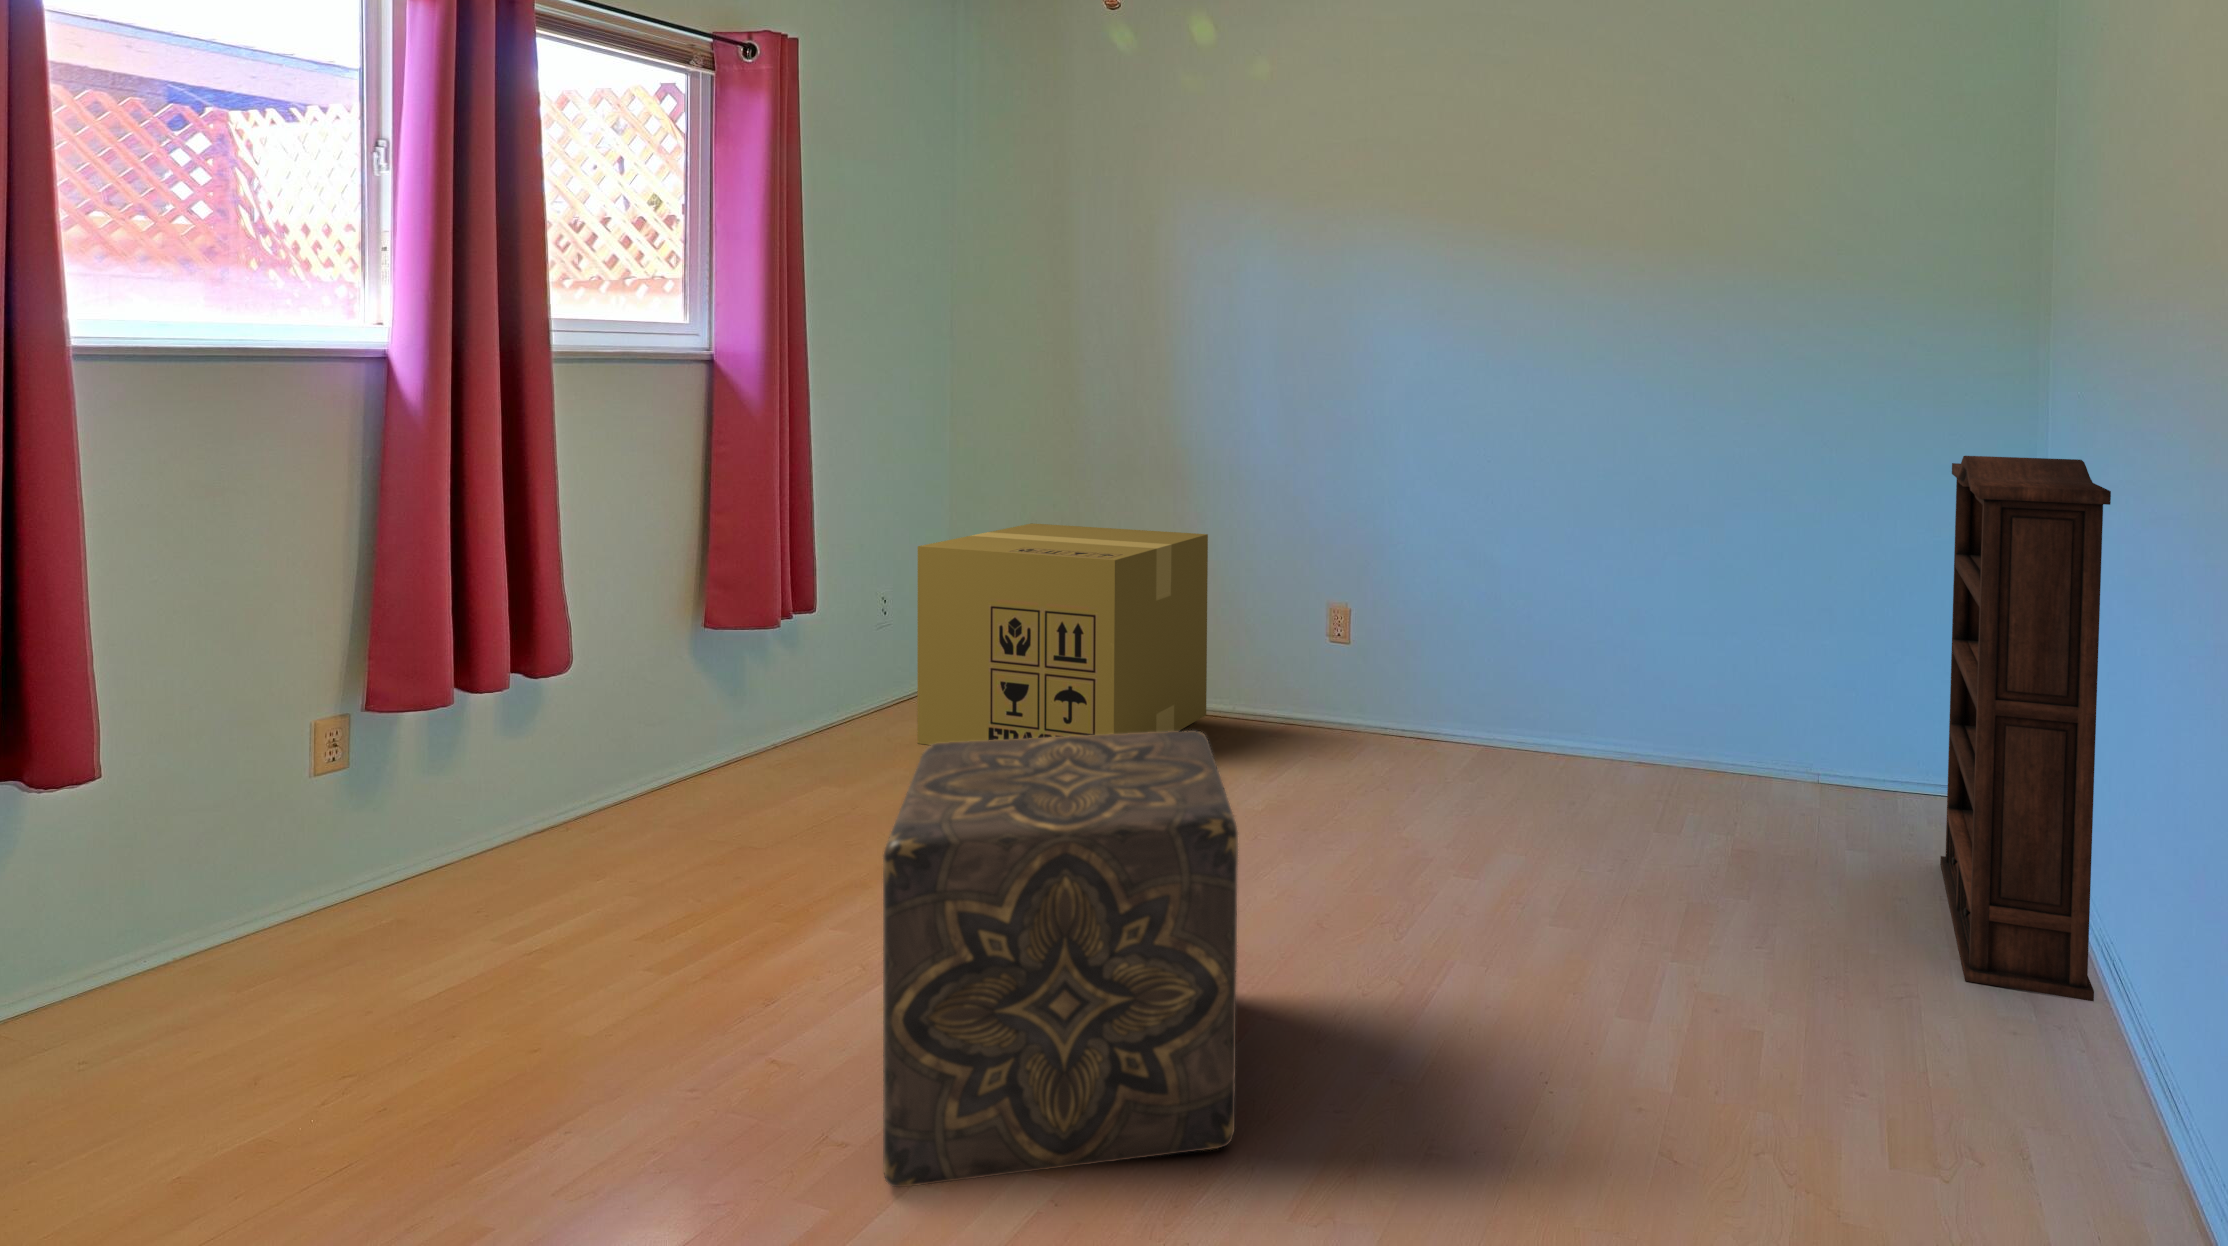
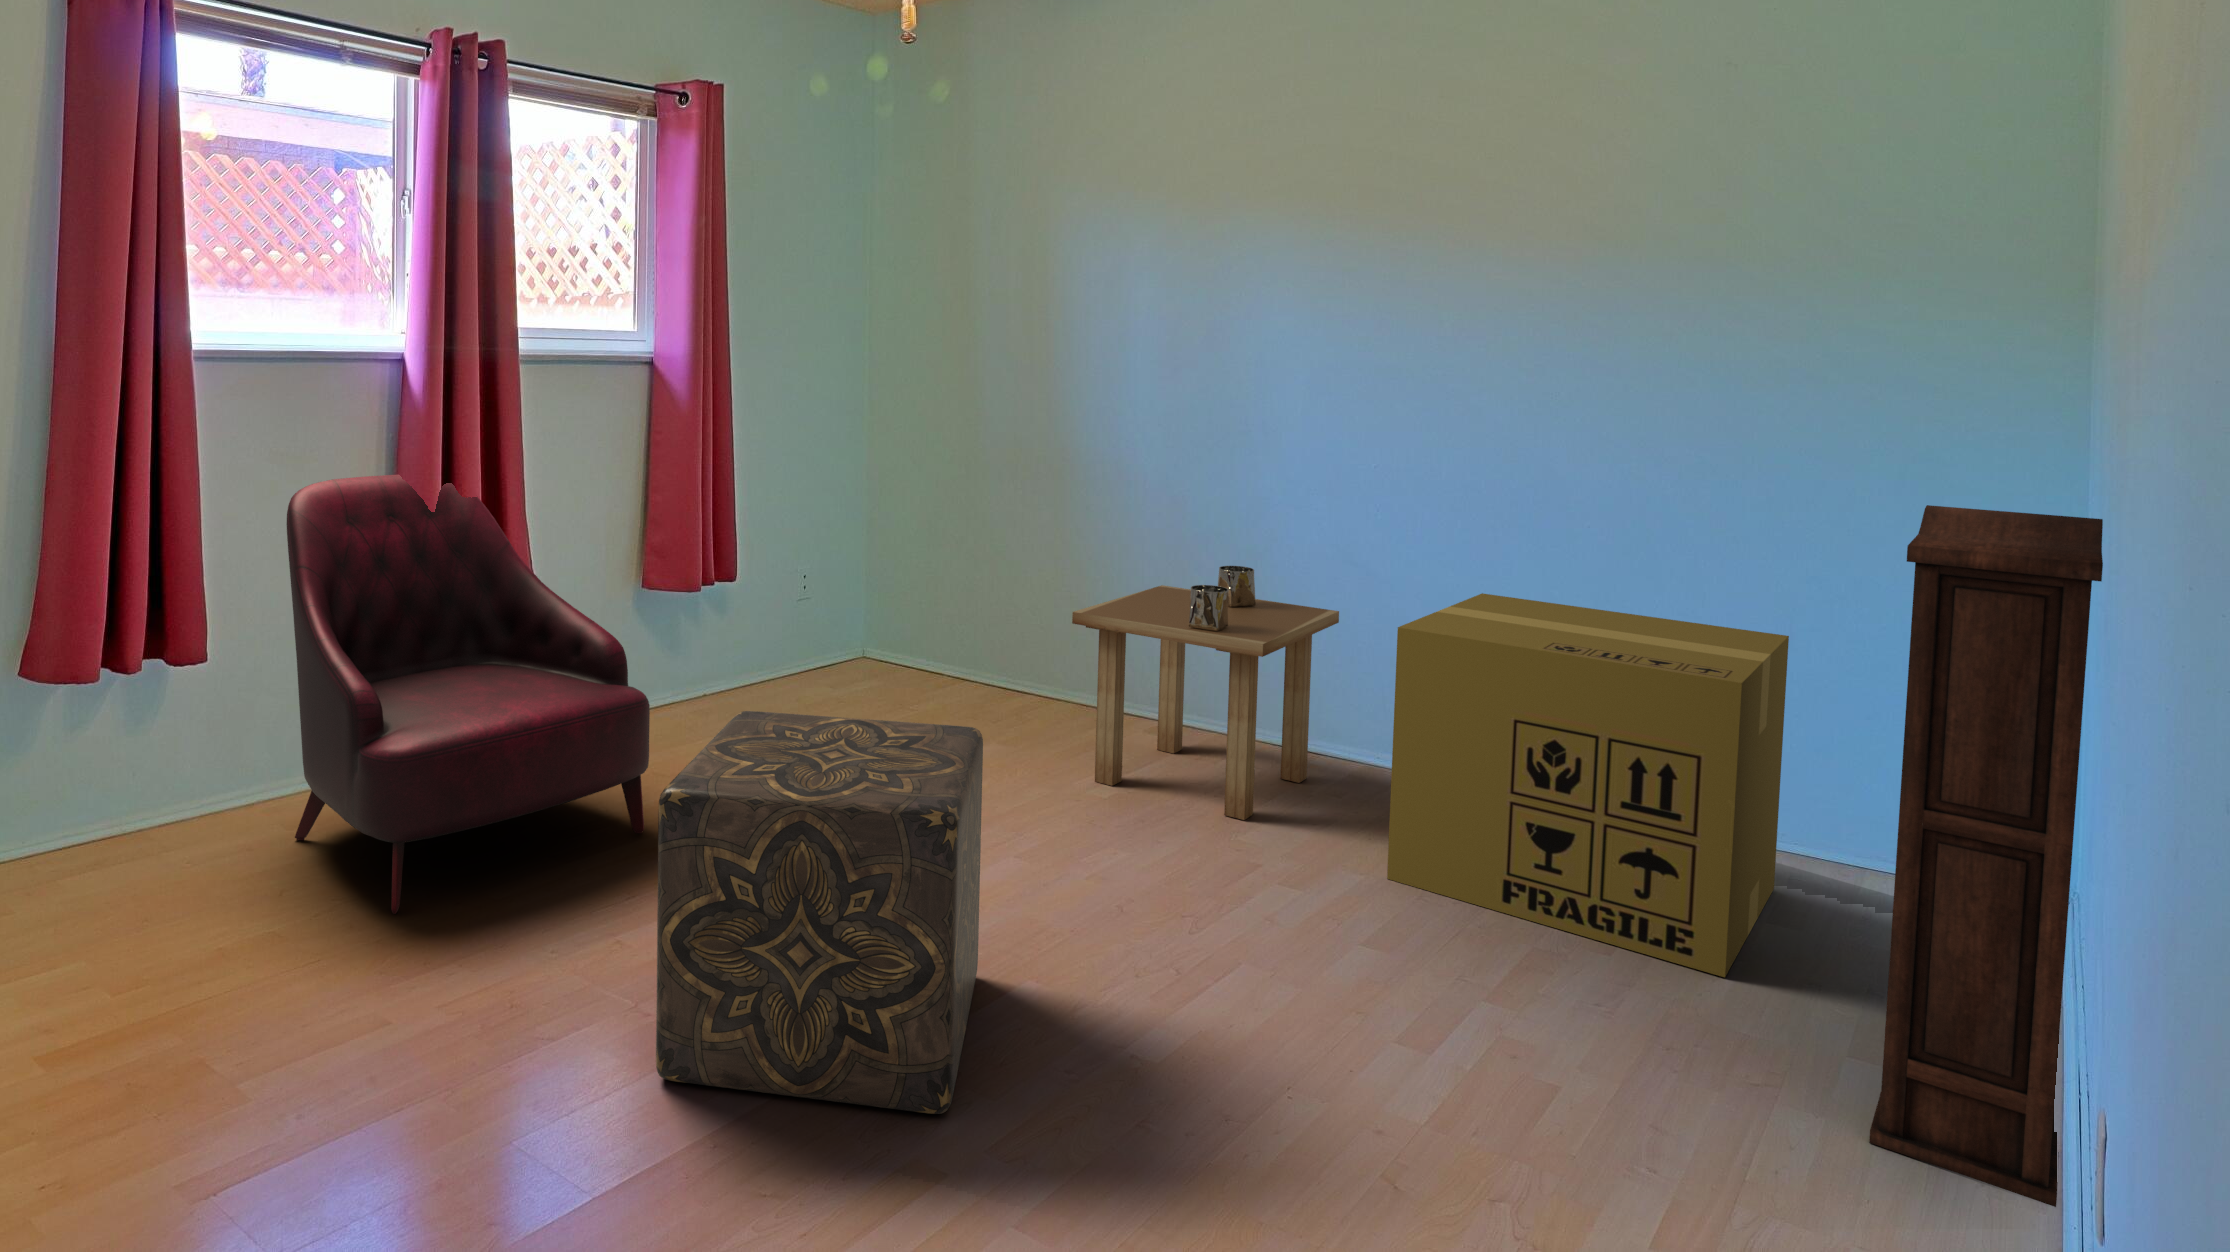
armchair: none [220,501,767,1067] -> present [286,475,650,914]
cardboard box: present [917,523,1208,745] -> present [1387,593,1789,977]
side table: none [1219,552,1457,796] -> present [1072,566,1339,820]

